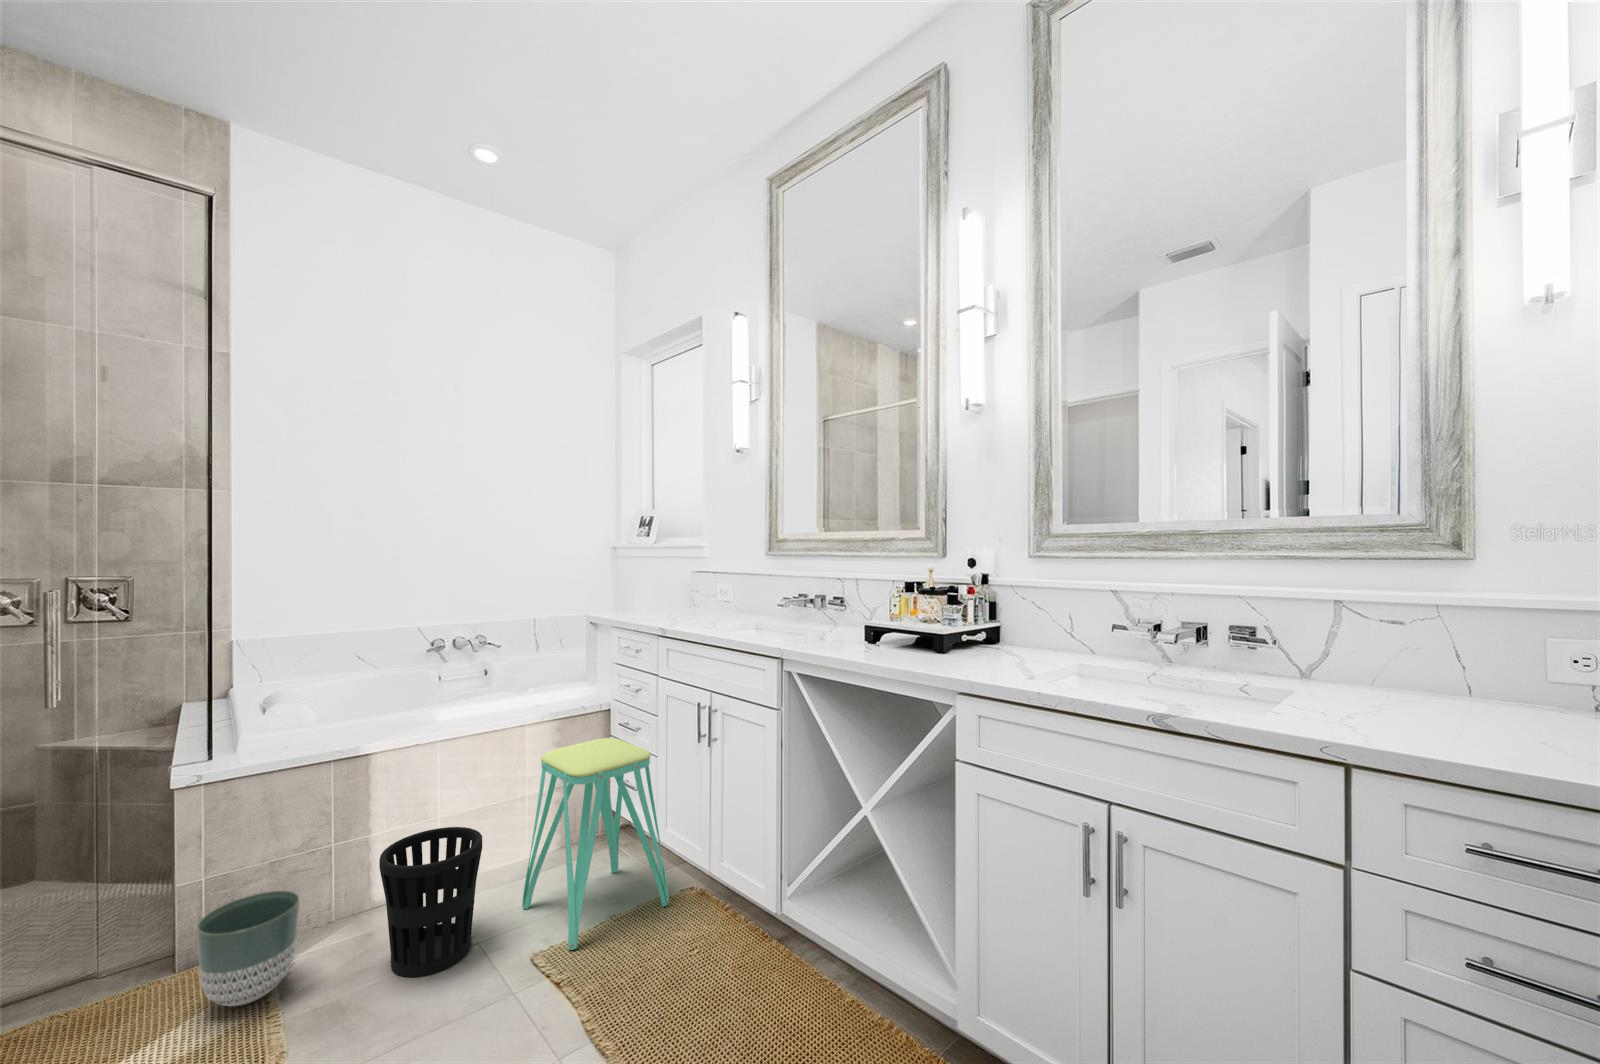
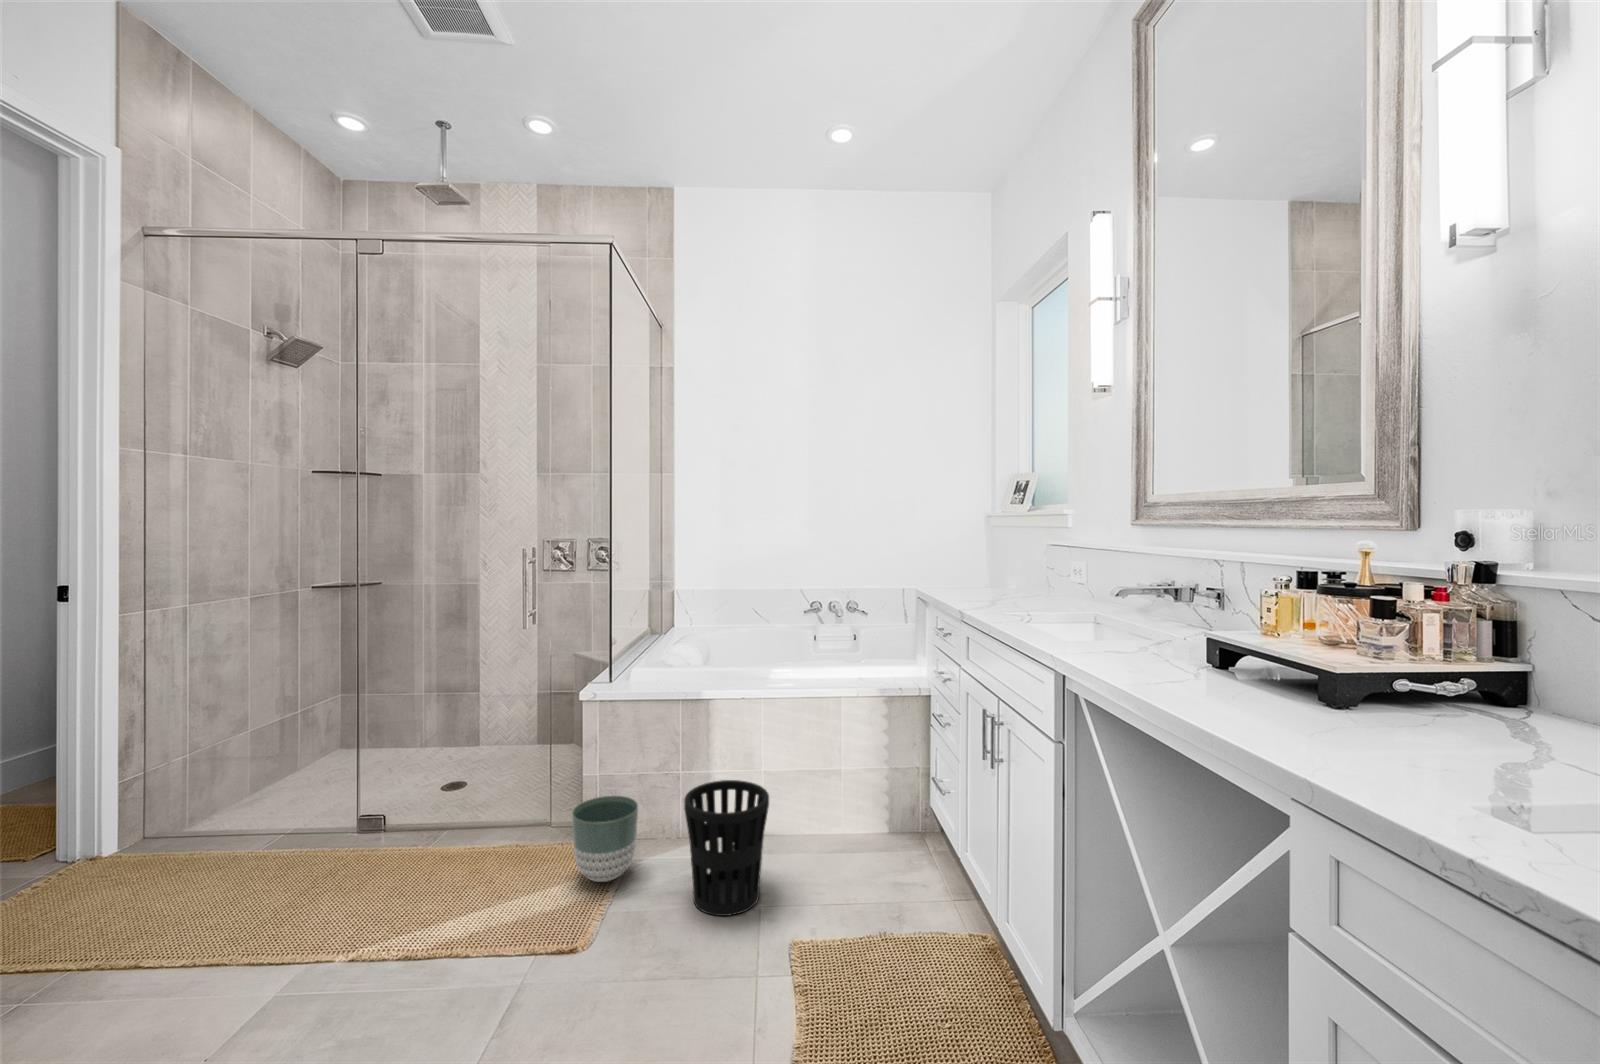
stool: present [522,738,669,950] -> none [814,728,955,949]

